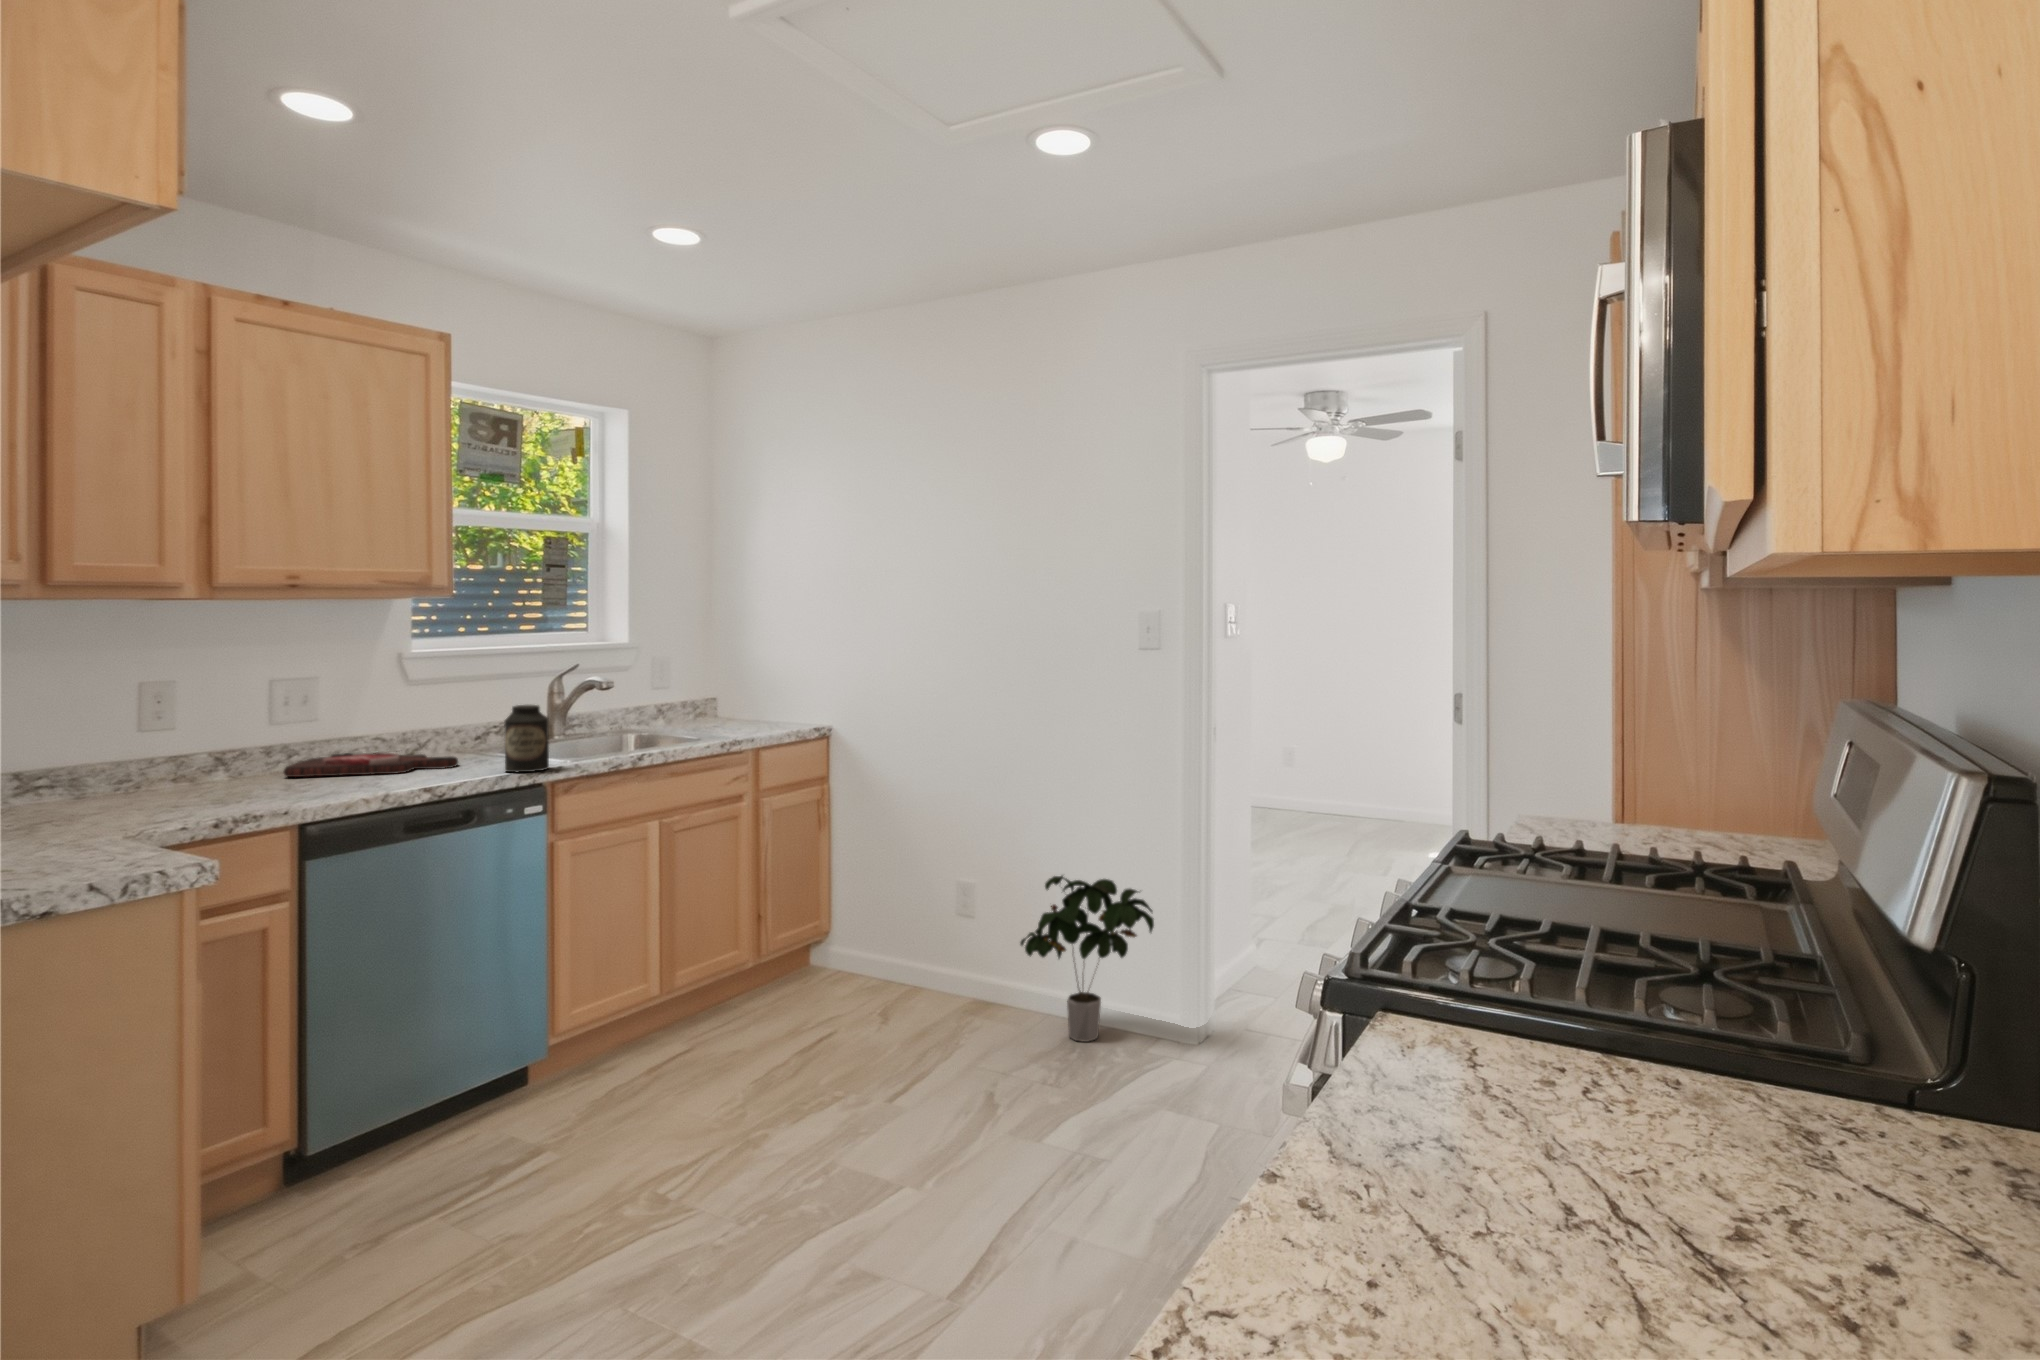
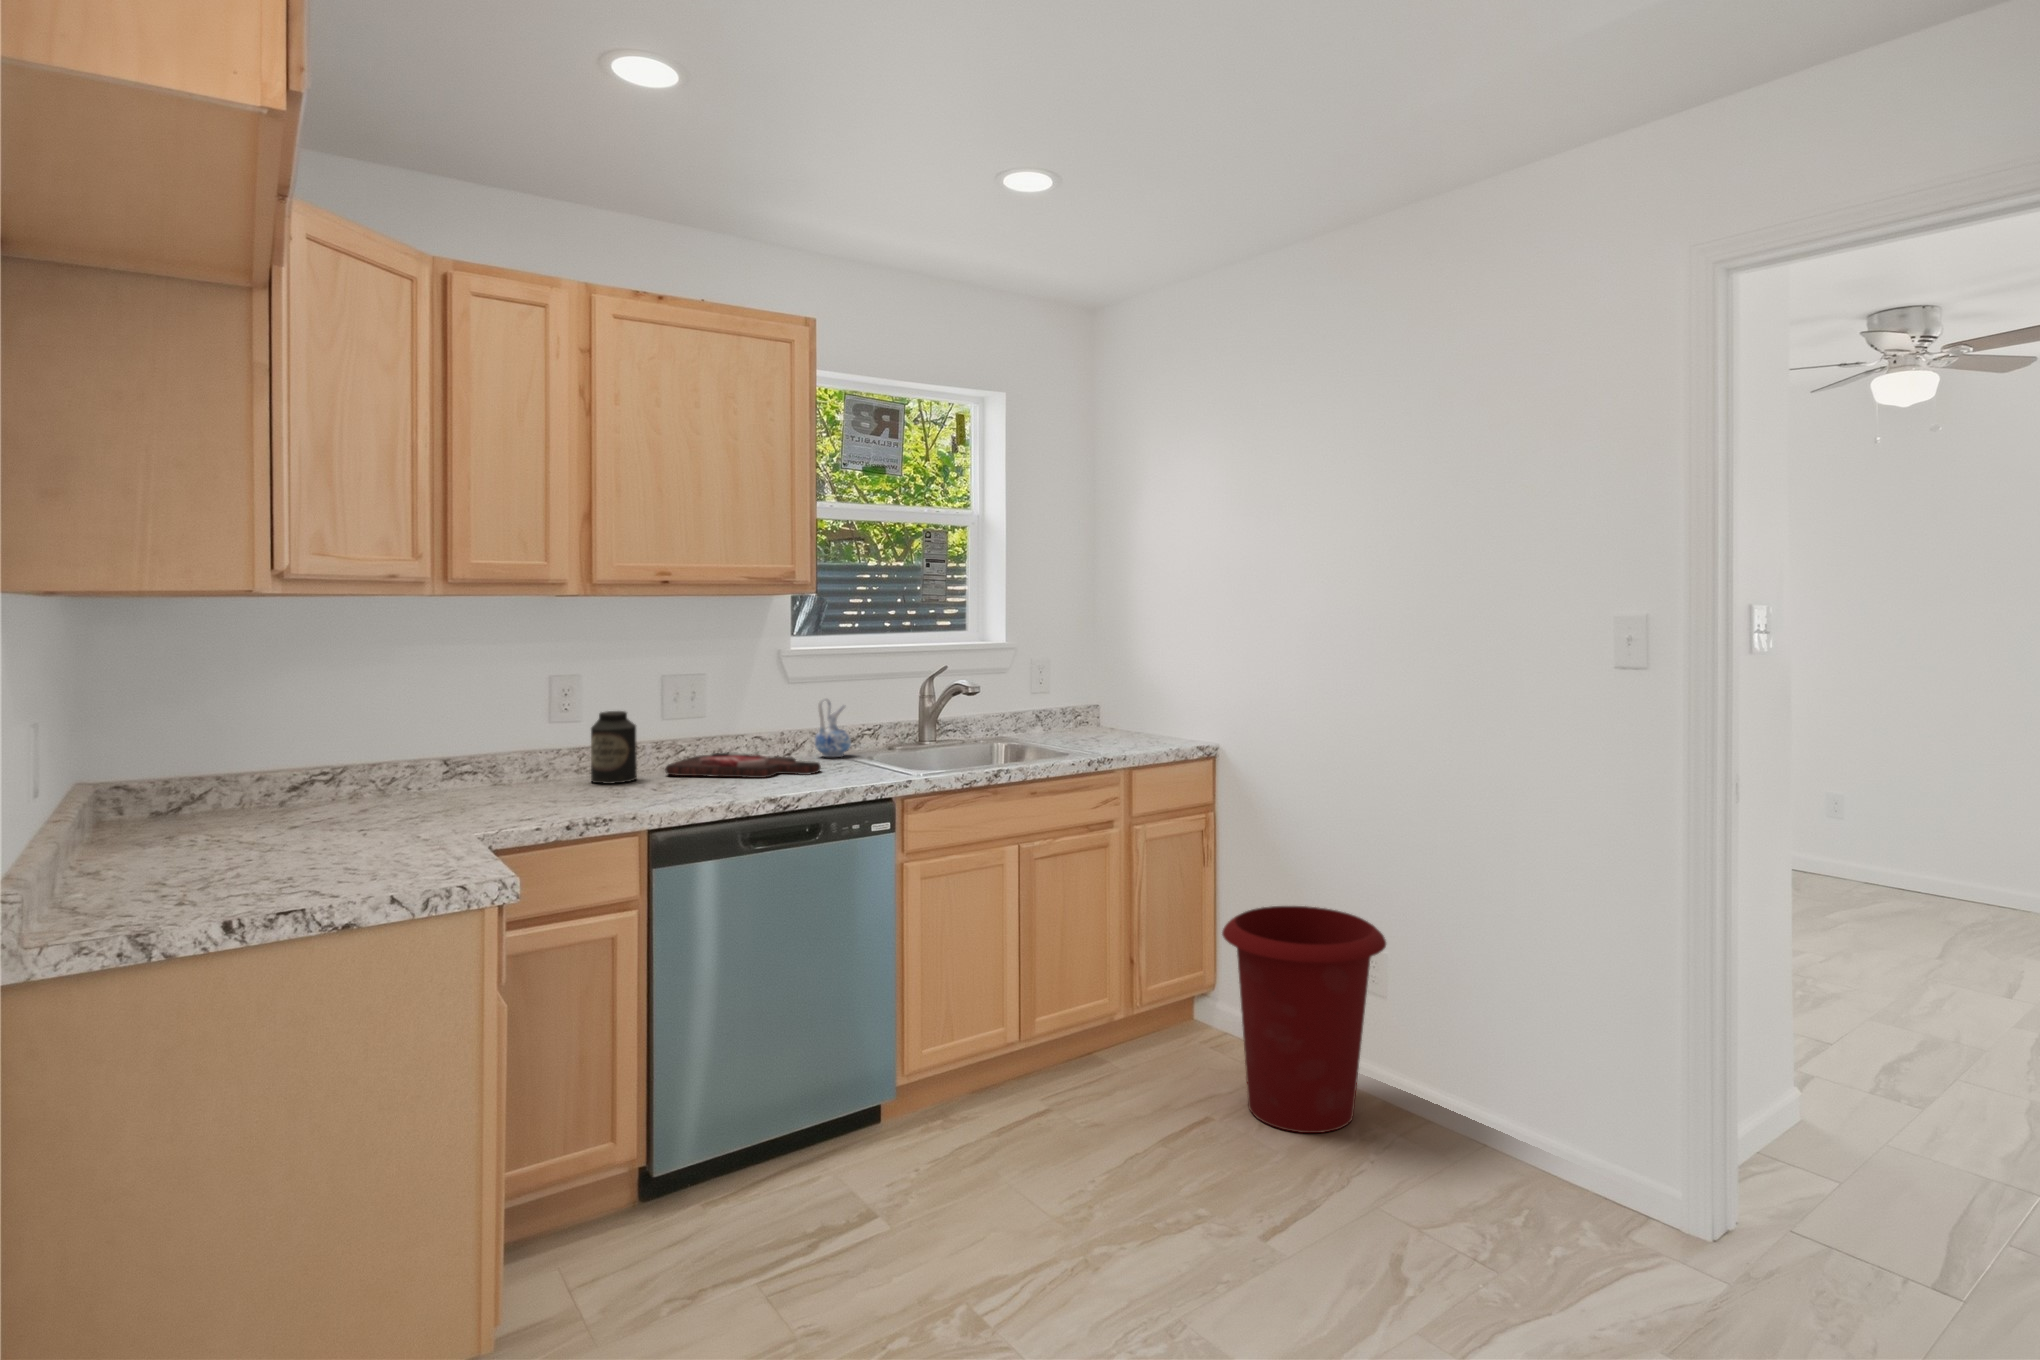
ceramic pitcher: none [439,697,479,754] -> present [815,698,851,757]
canister: present [504,705,549,772] -> present [591,711,637,784]
waste bin: none [846,852,978,1031] -> present [1222,906,1386,1133]
potted plant: present [1020,876,1154,1042] -> none [1439,962,1631,1194]

